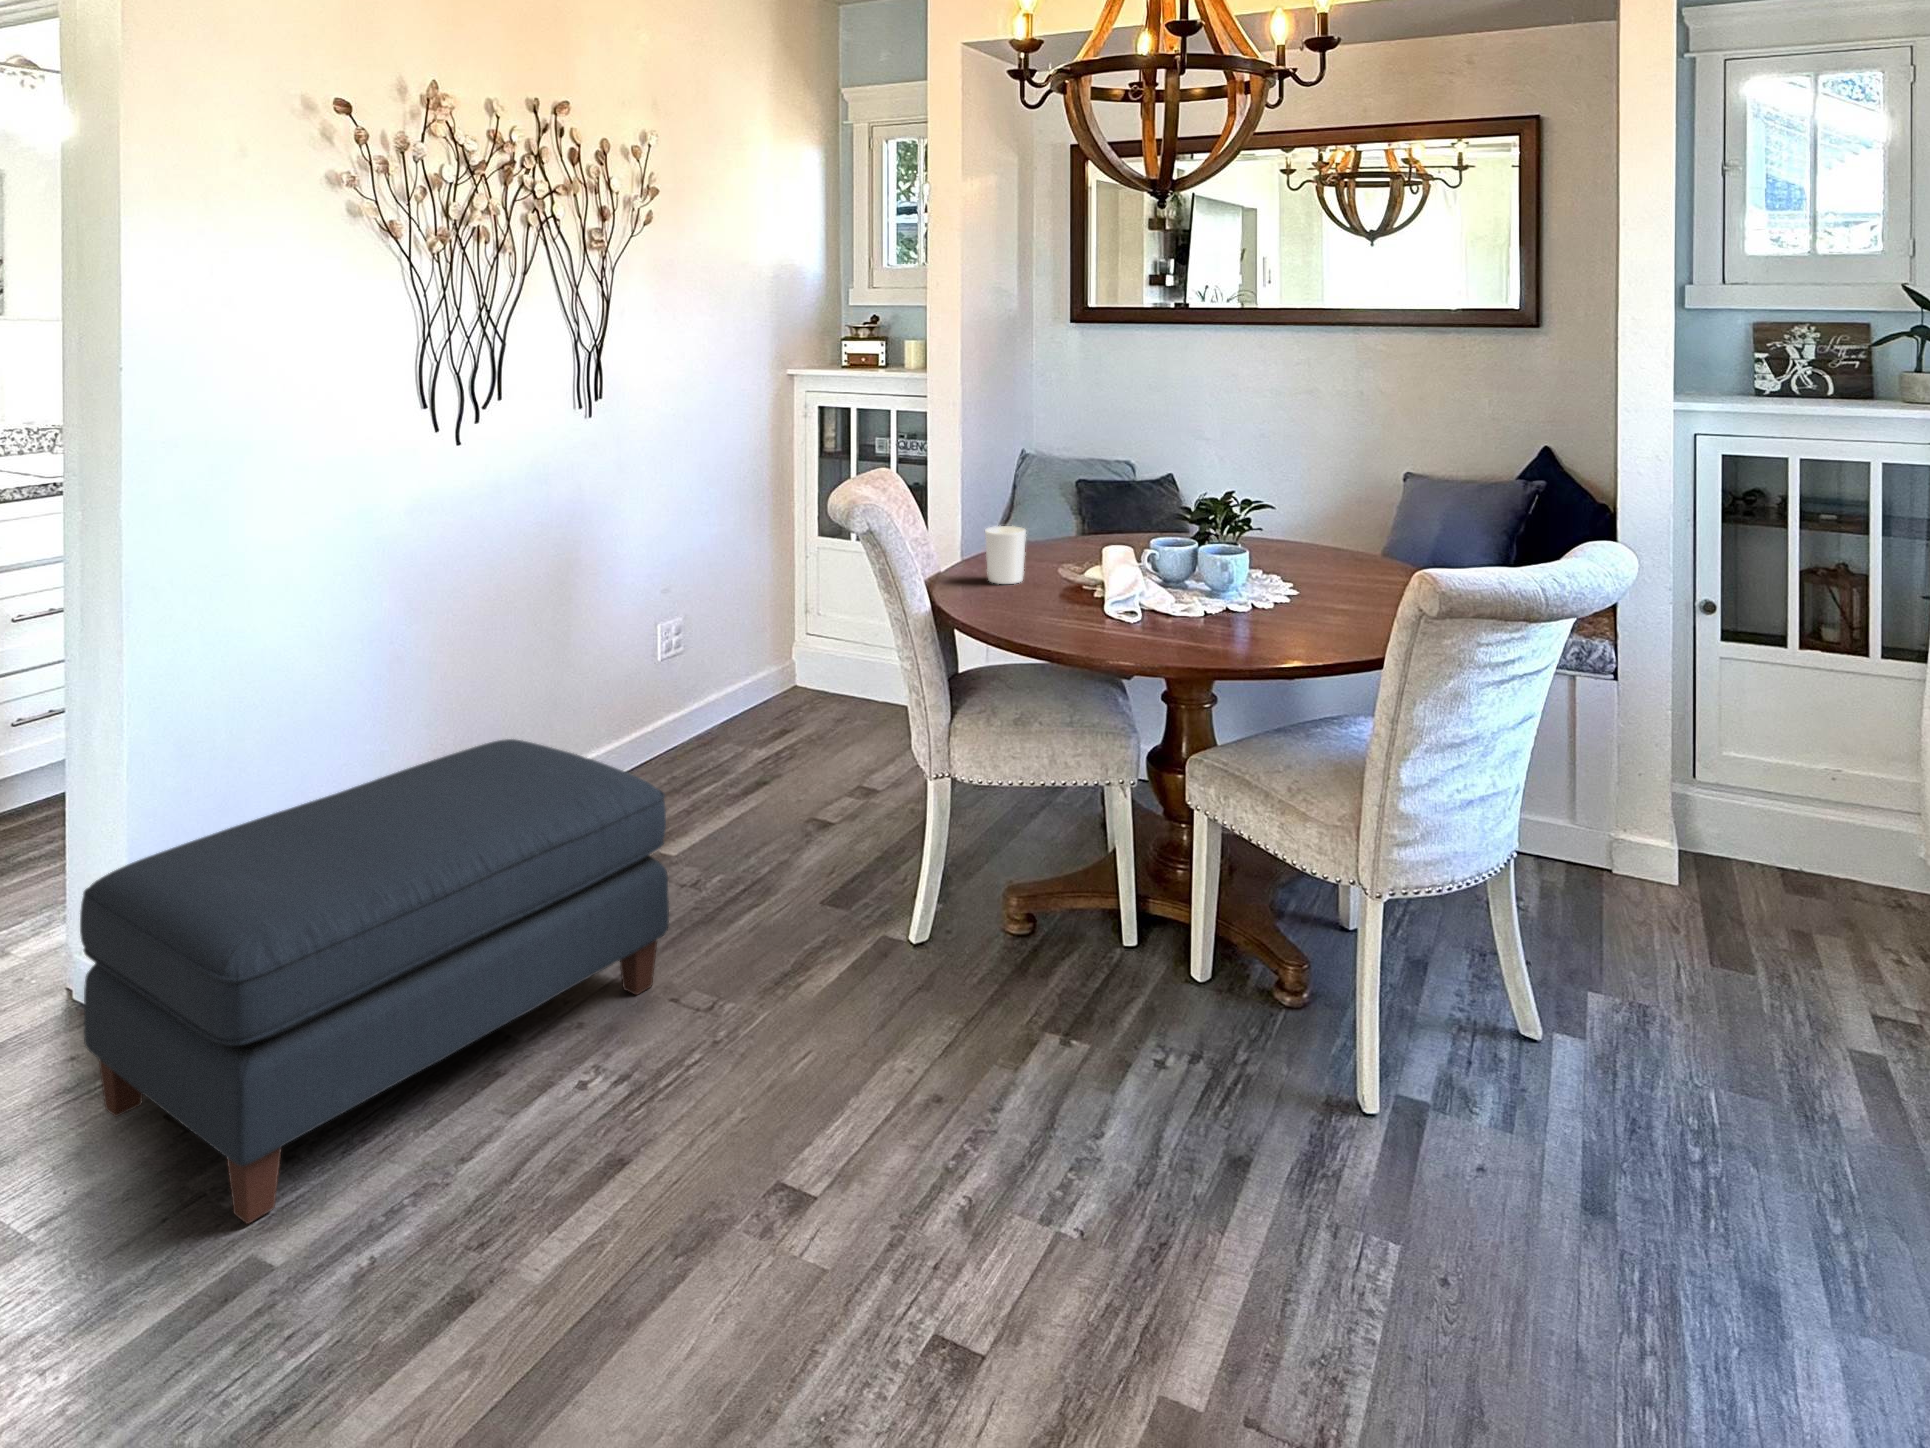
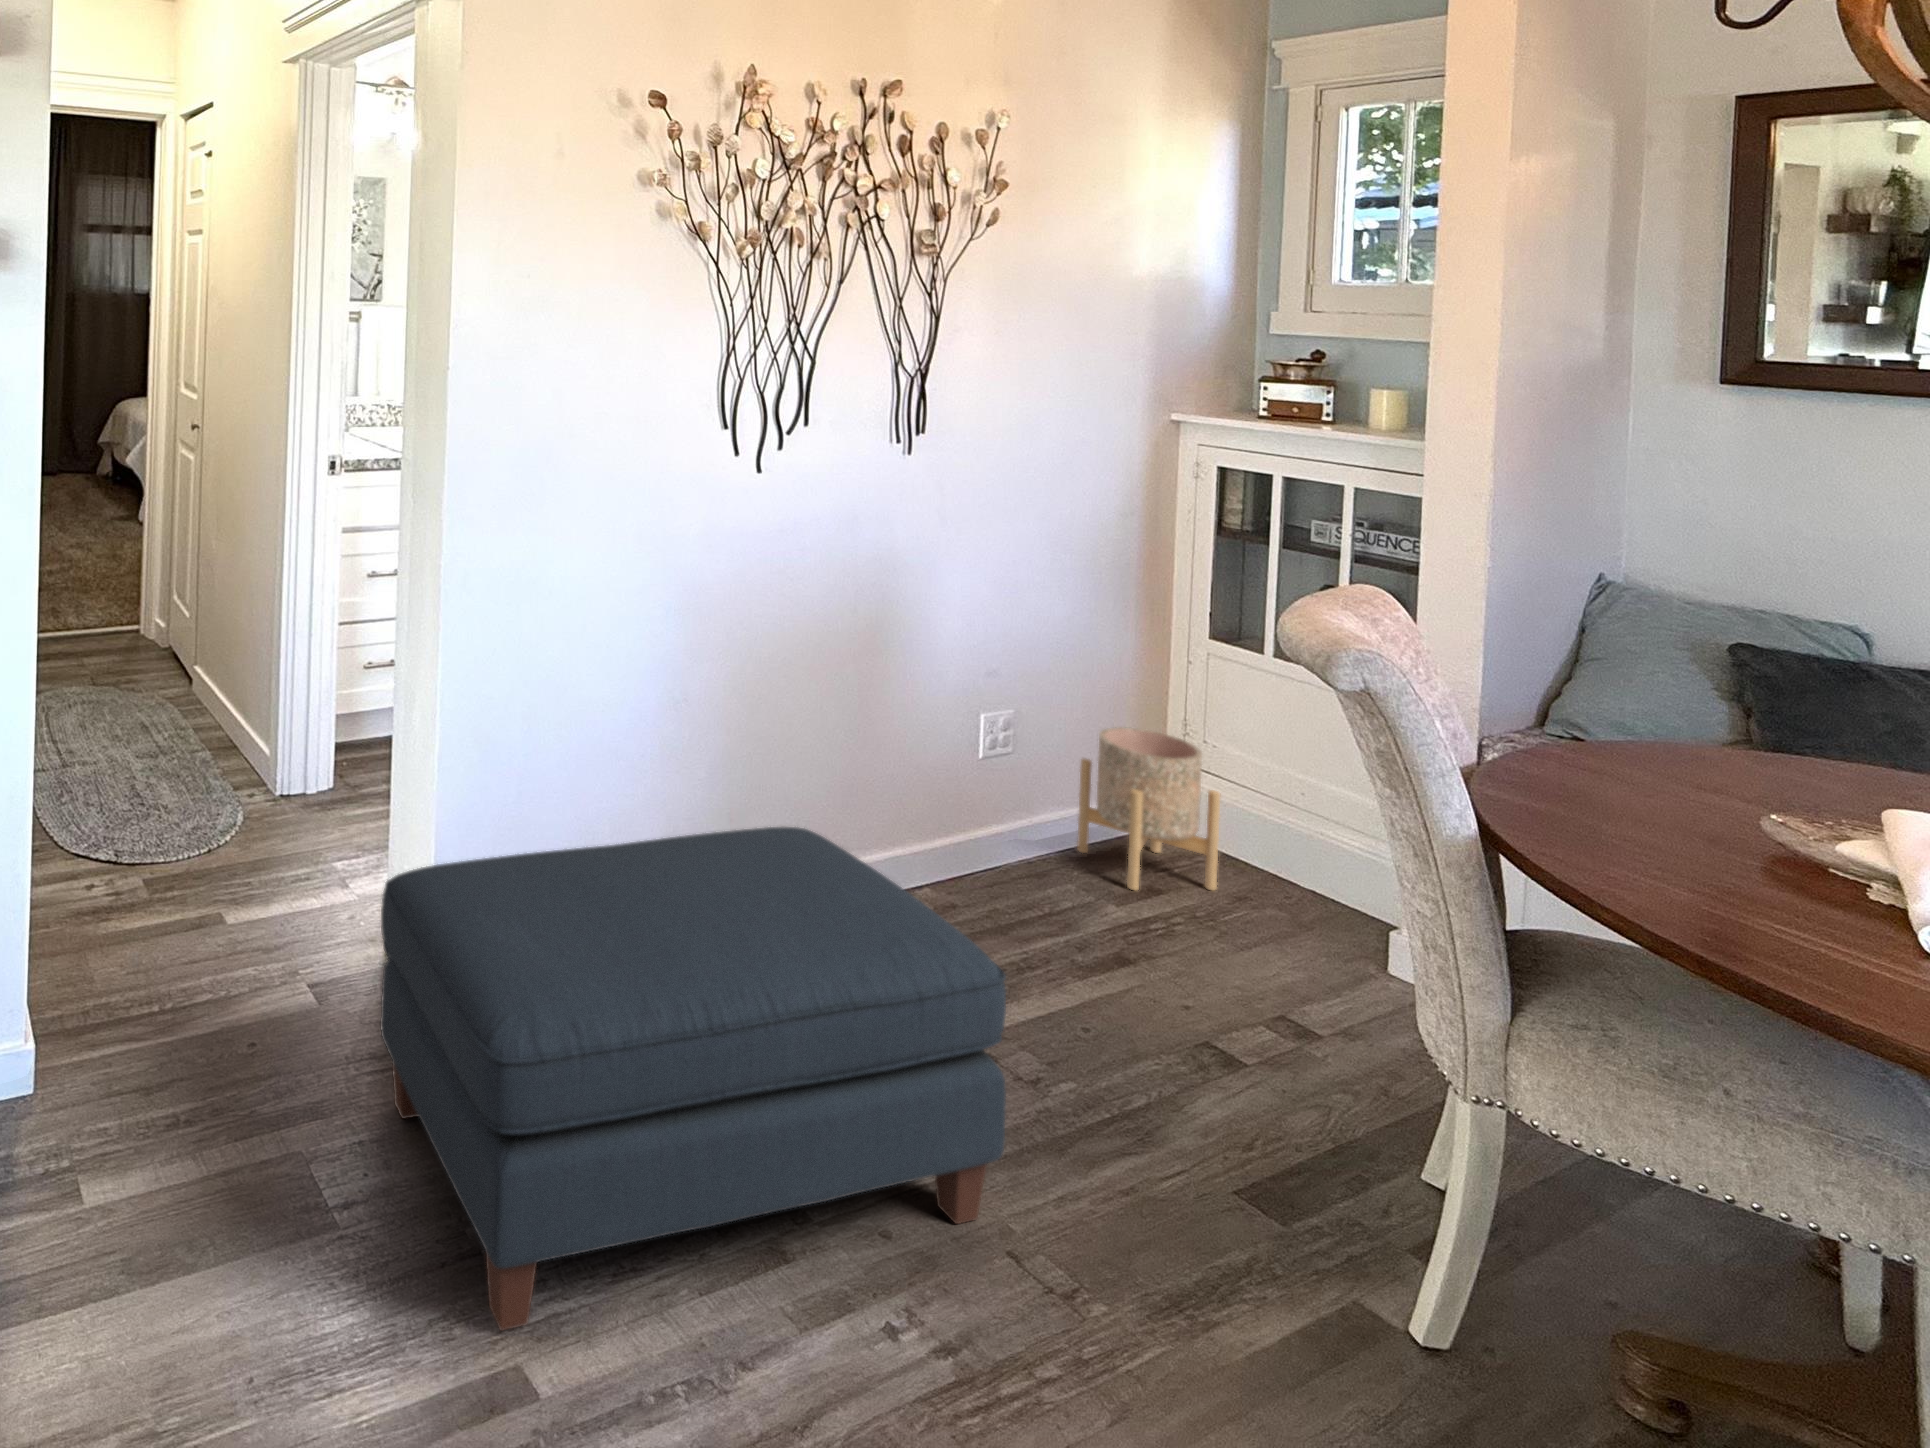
candle holder: present [985,526,1026,584] -> none [1571,711,1665,816]
planter: none [731,615,824,738] -> present [1077,727,1220,890]

